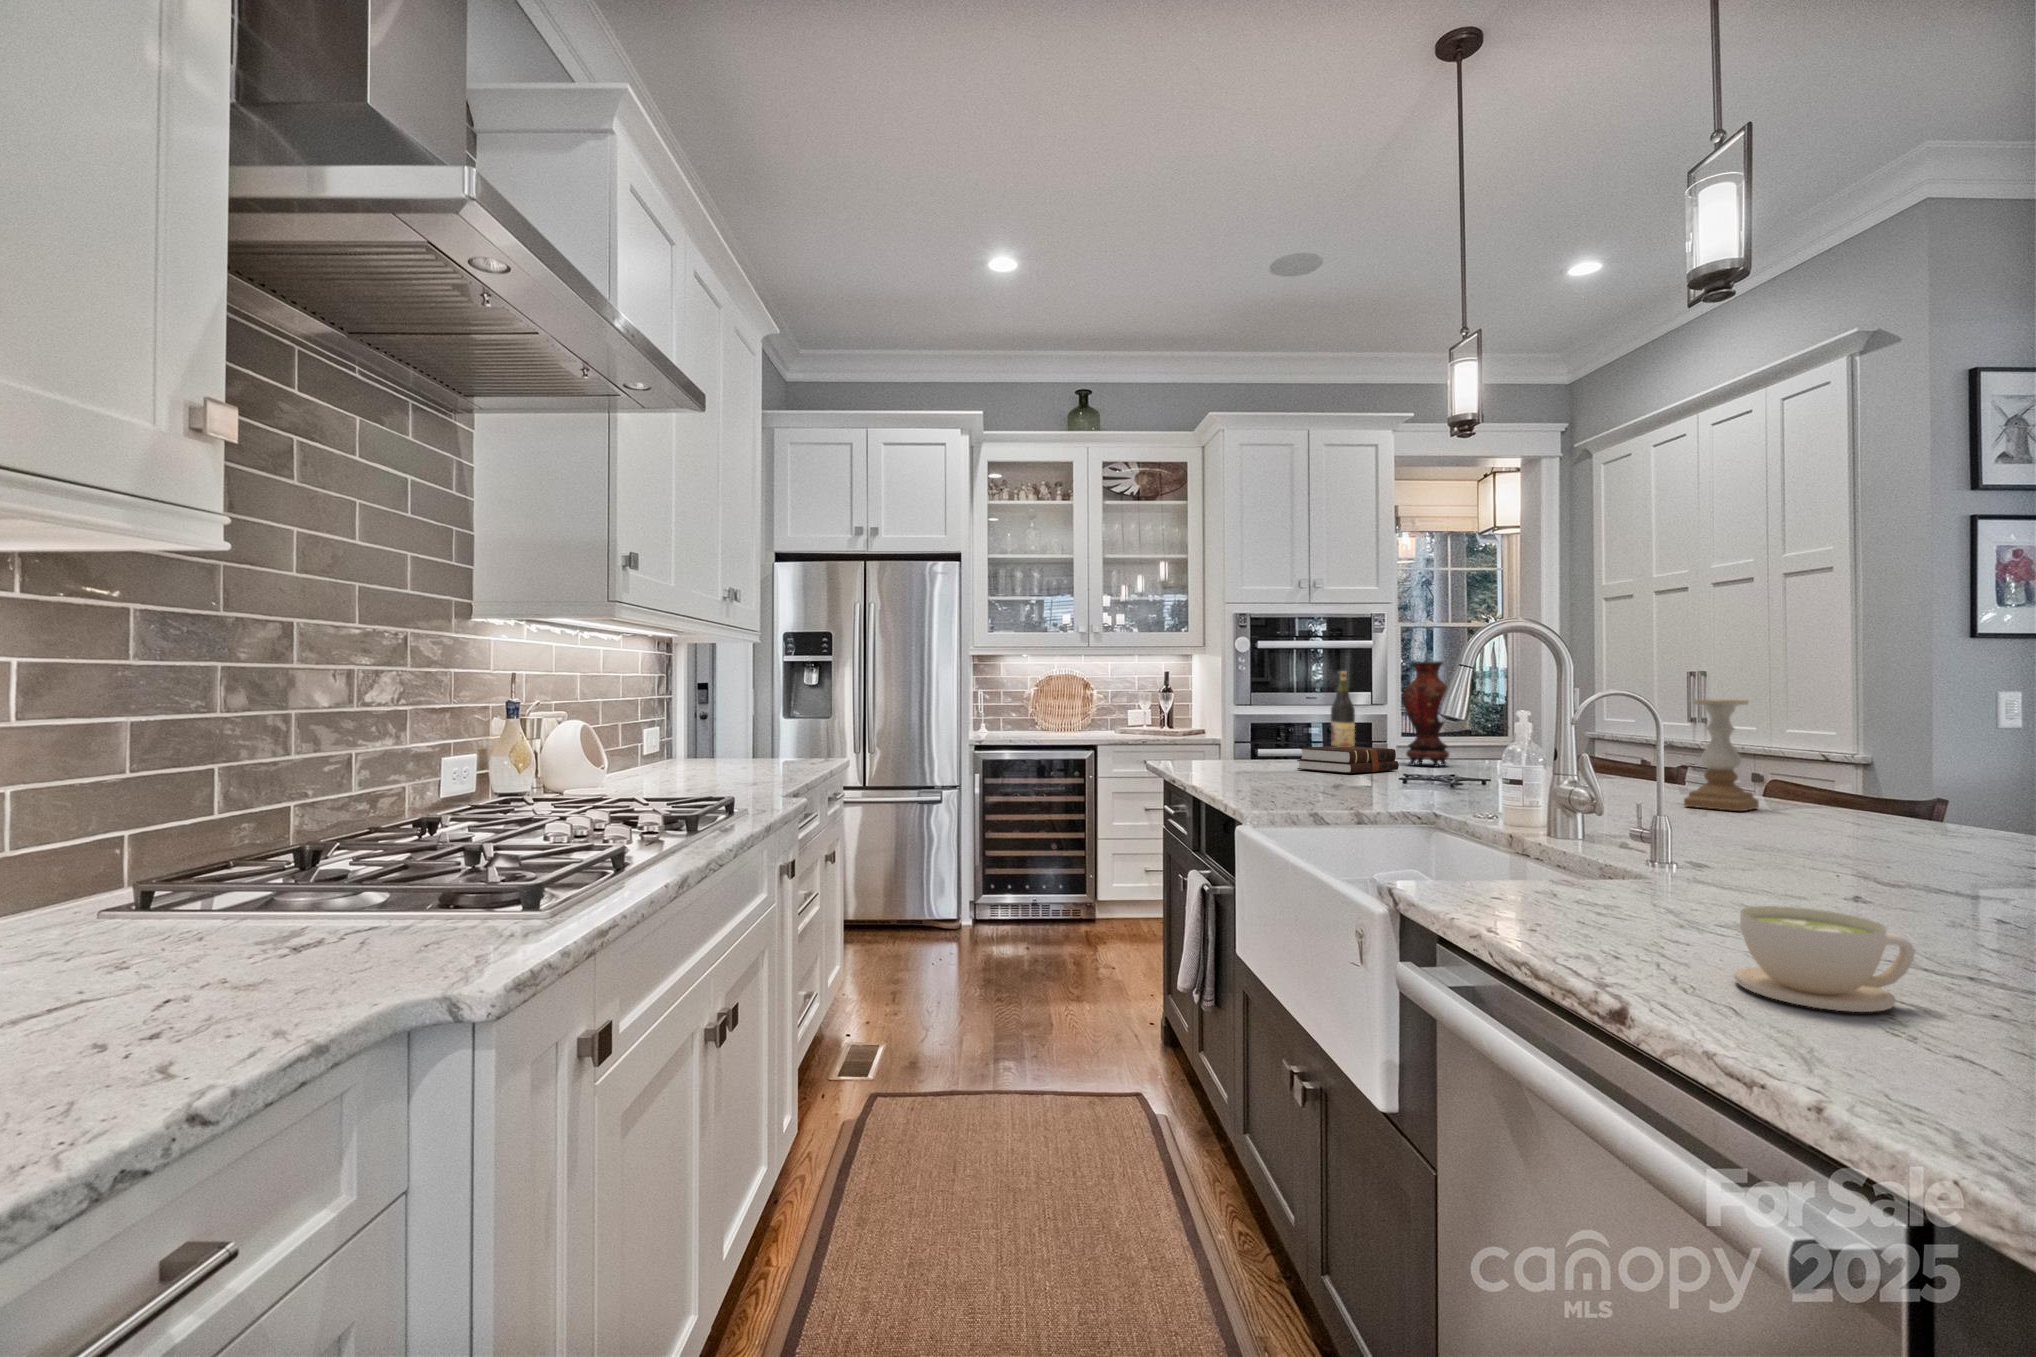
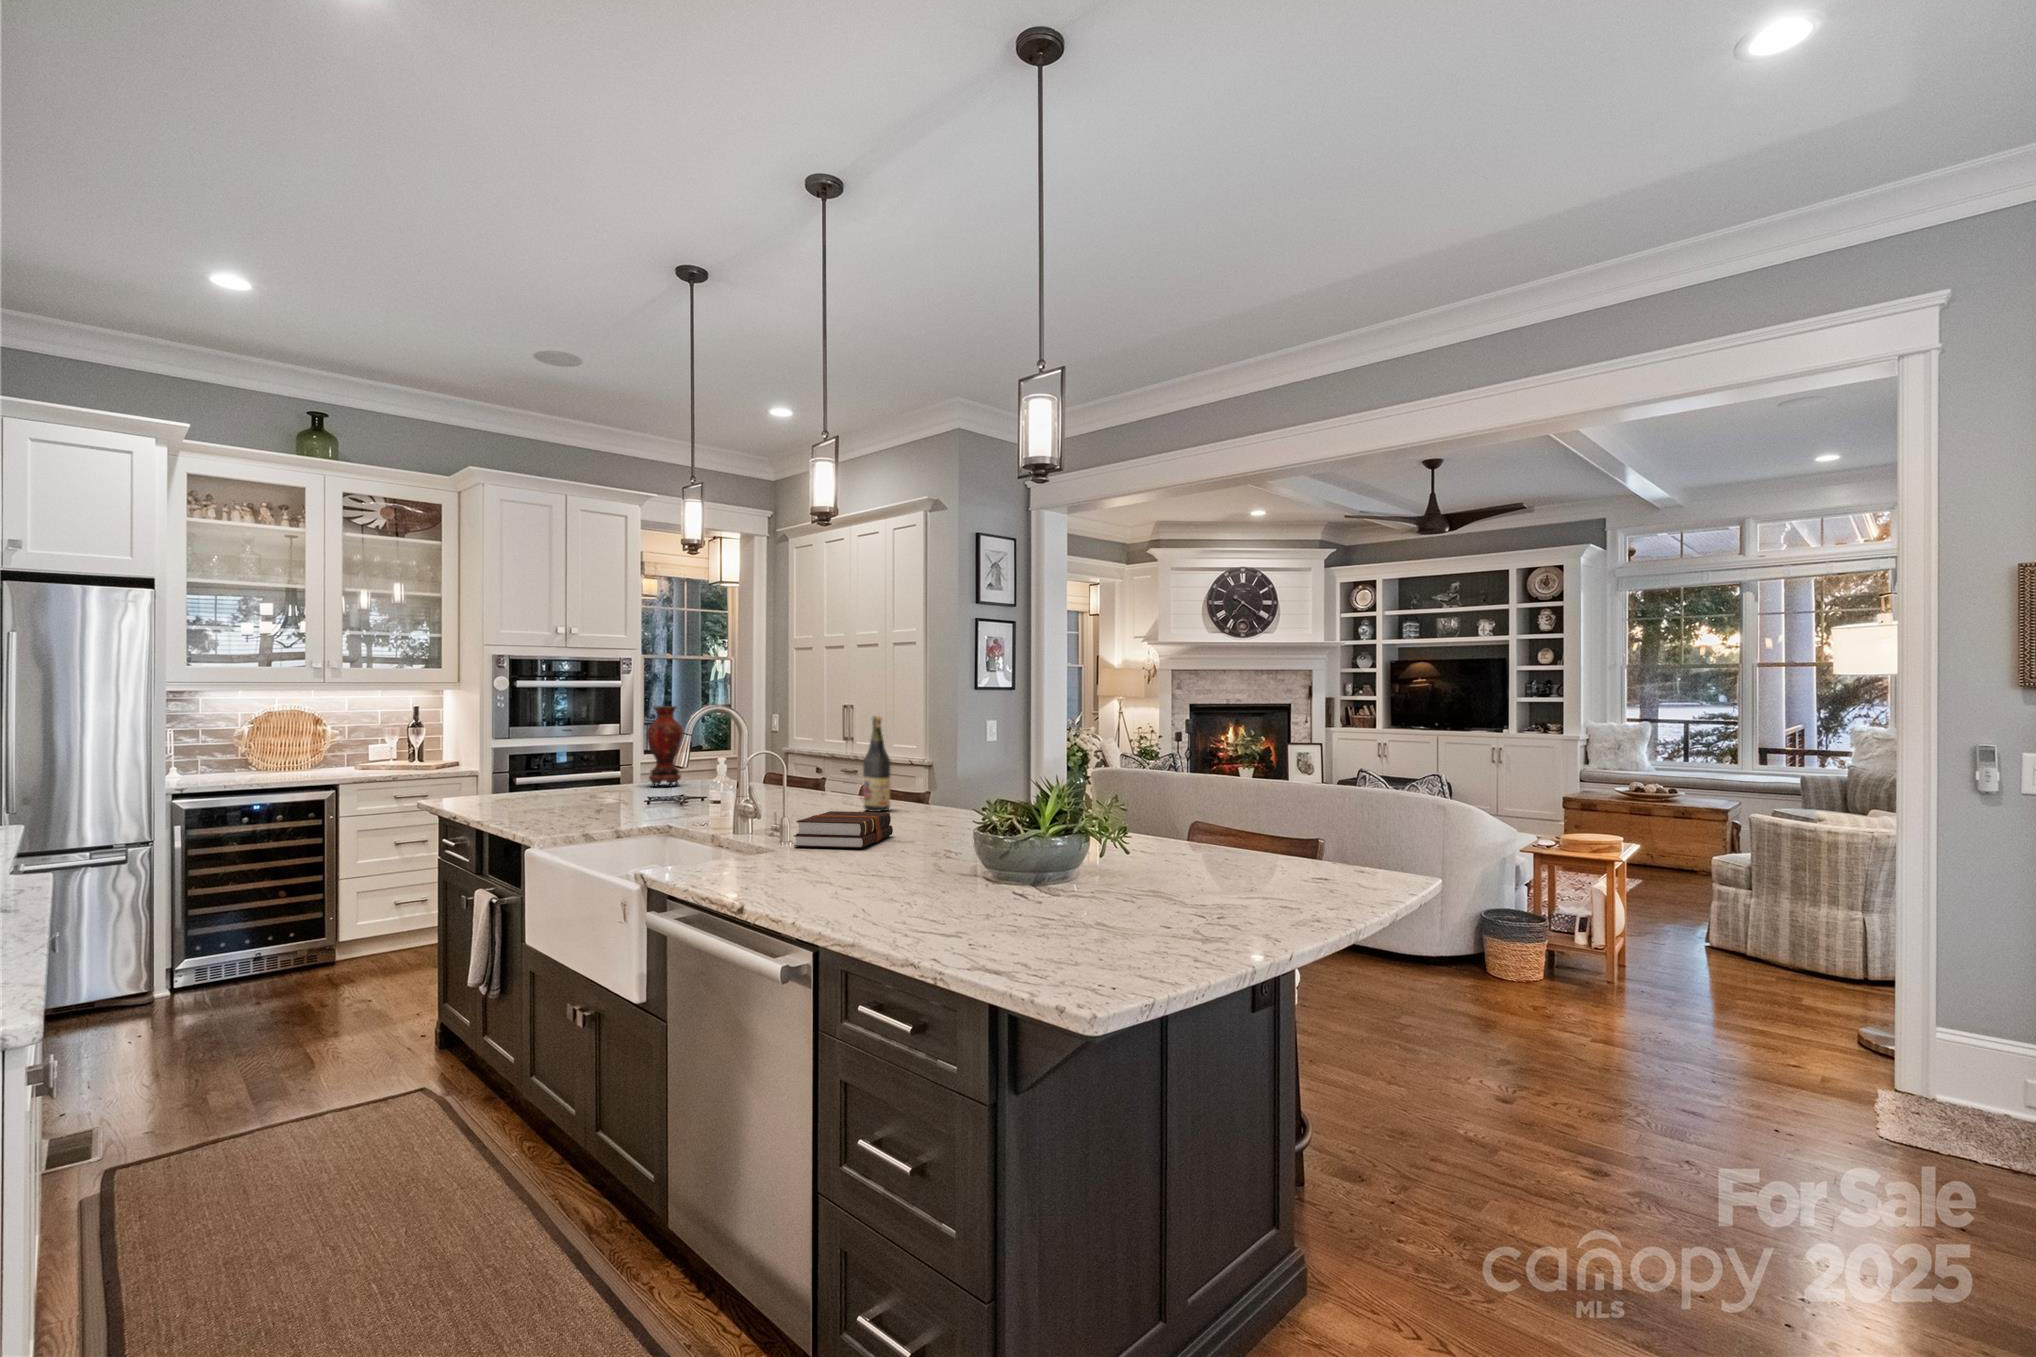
wine bottle: present [1331,671,1355,746] -> present [863,716,890,812]
candle holder: present [1684,700,1759,811] -> none [818,739,856,806]
hardback book: present [1297,746,1399,773] -> present [794,811,893,848]
coffee cup: present [1734,906,1915,1012] -> none [792,855,850,894]

